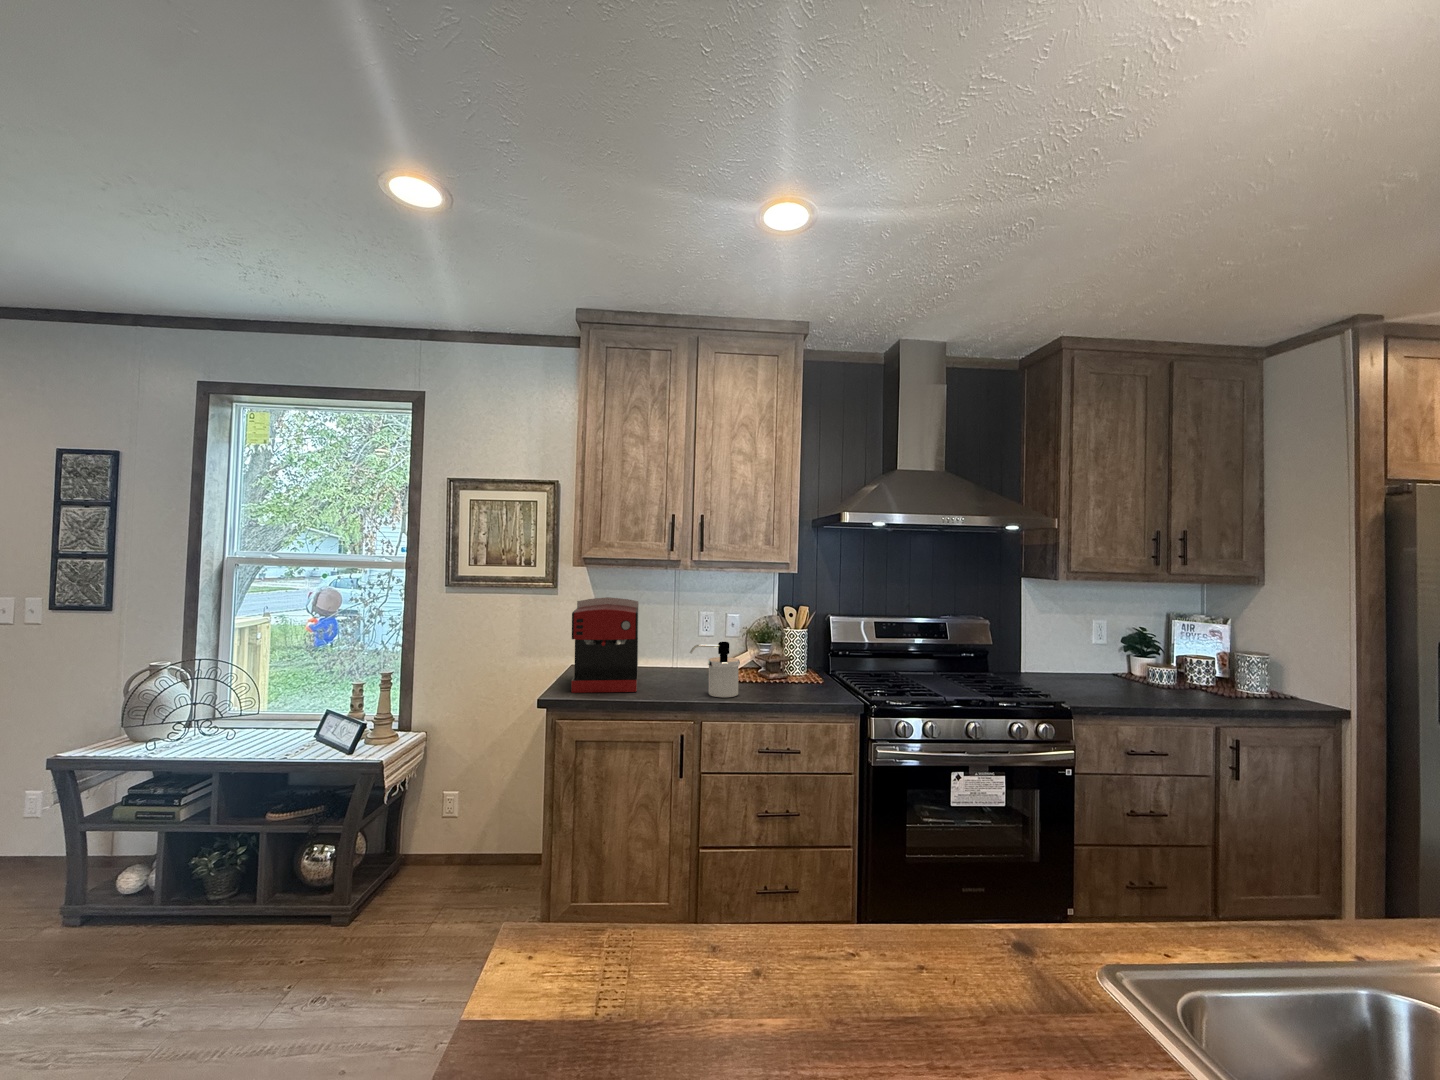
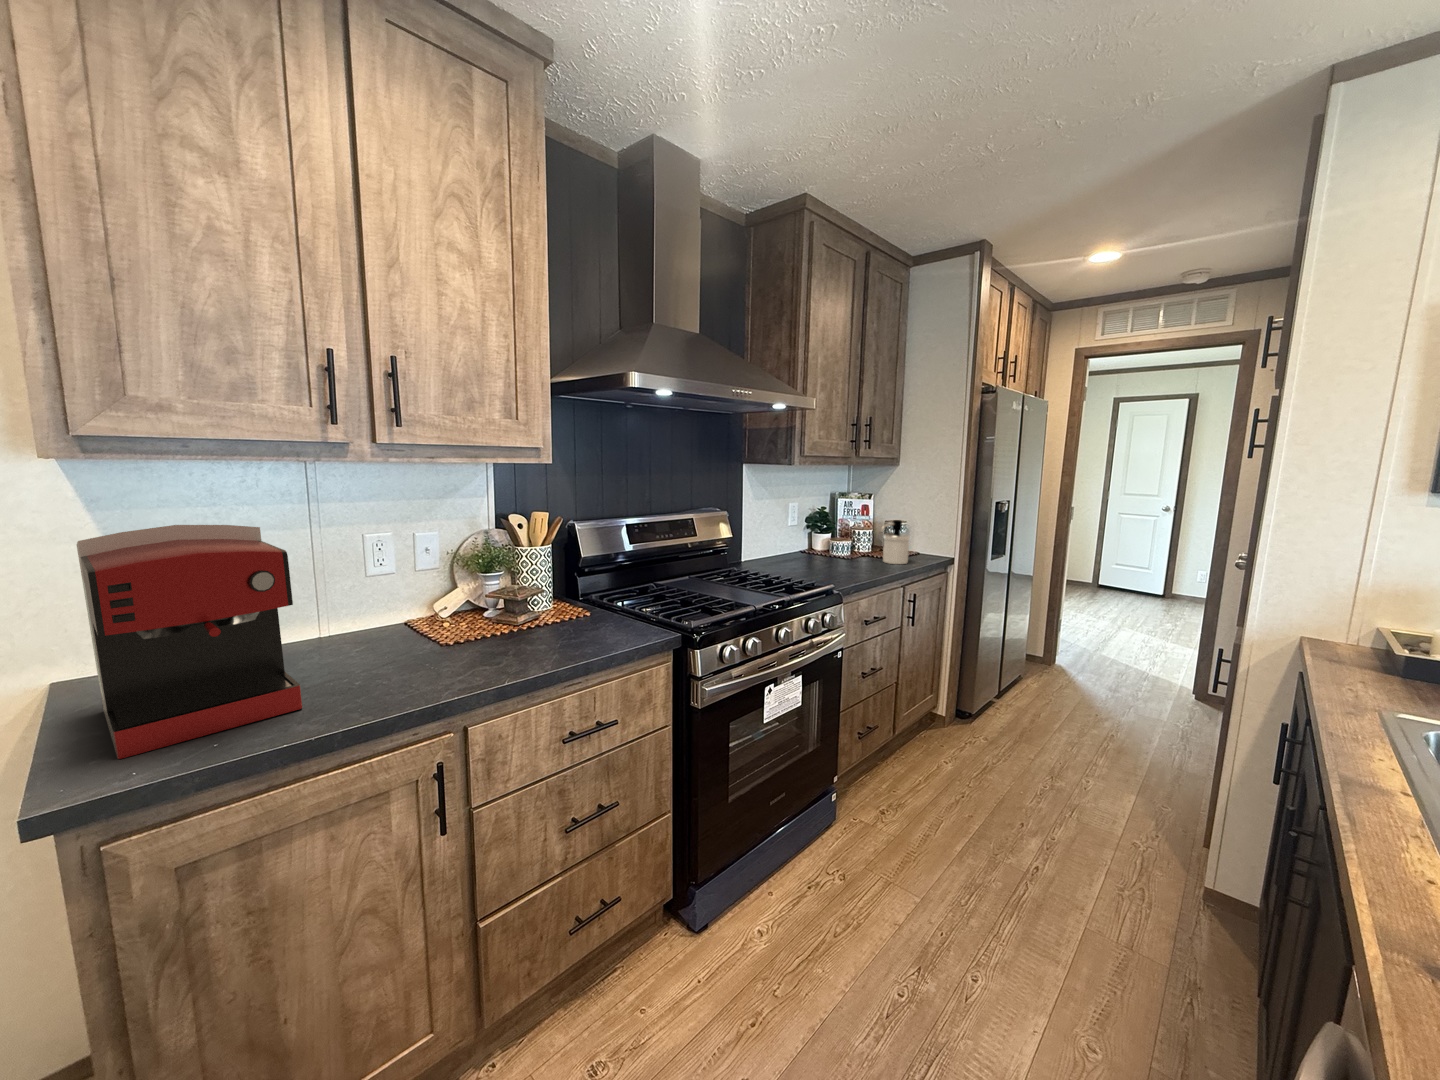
soap dispenser: present [690,642,740,697] -> present [881,520,910,564]

